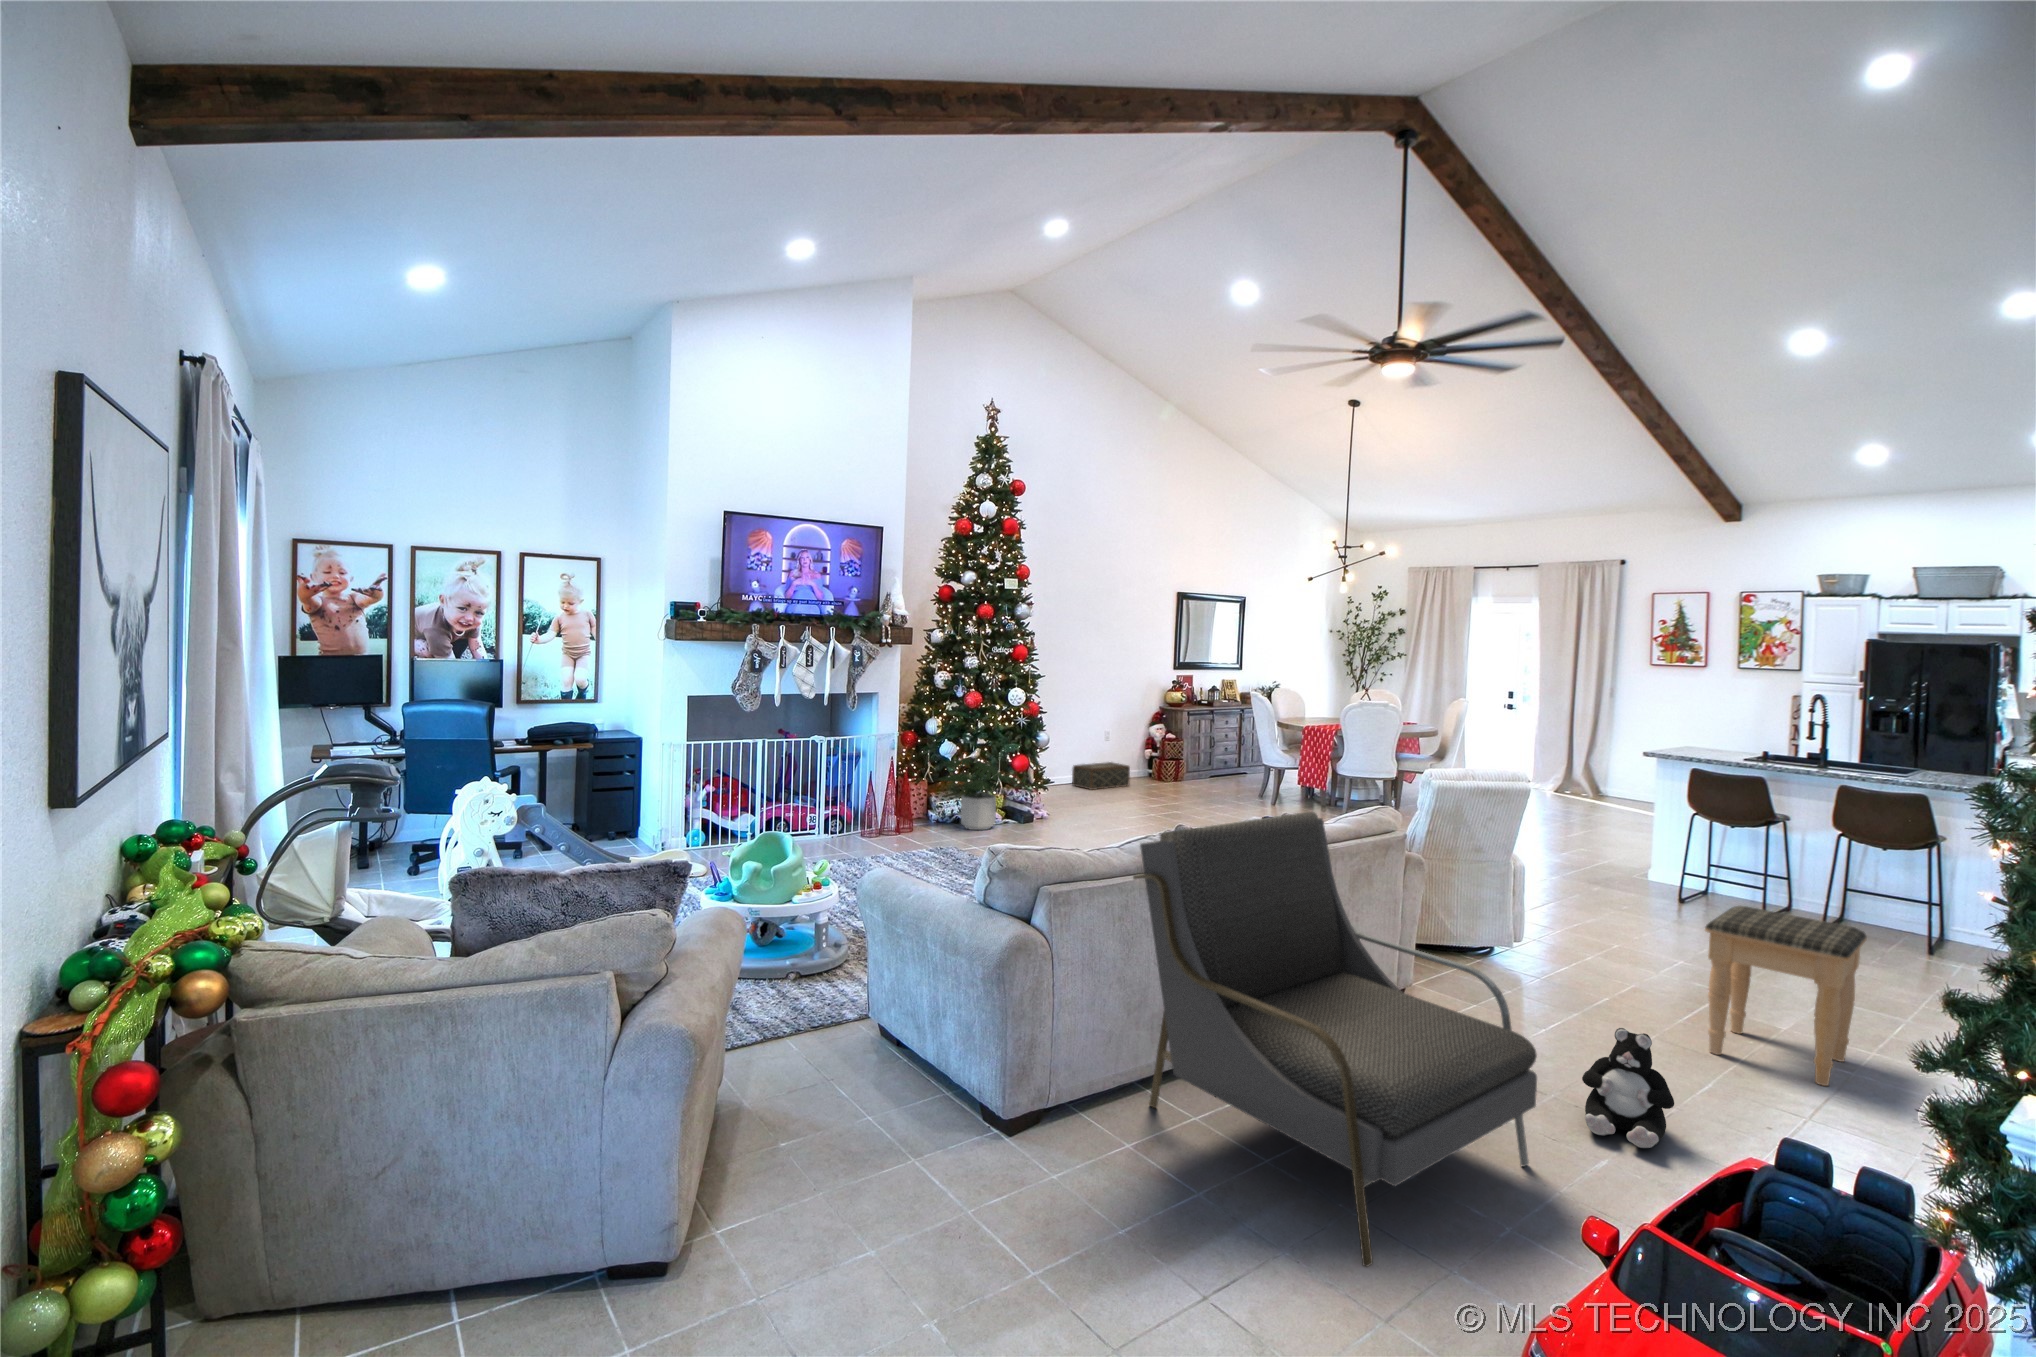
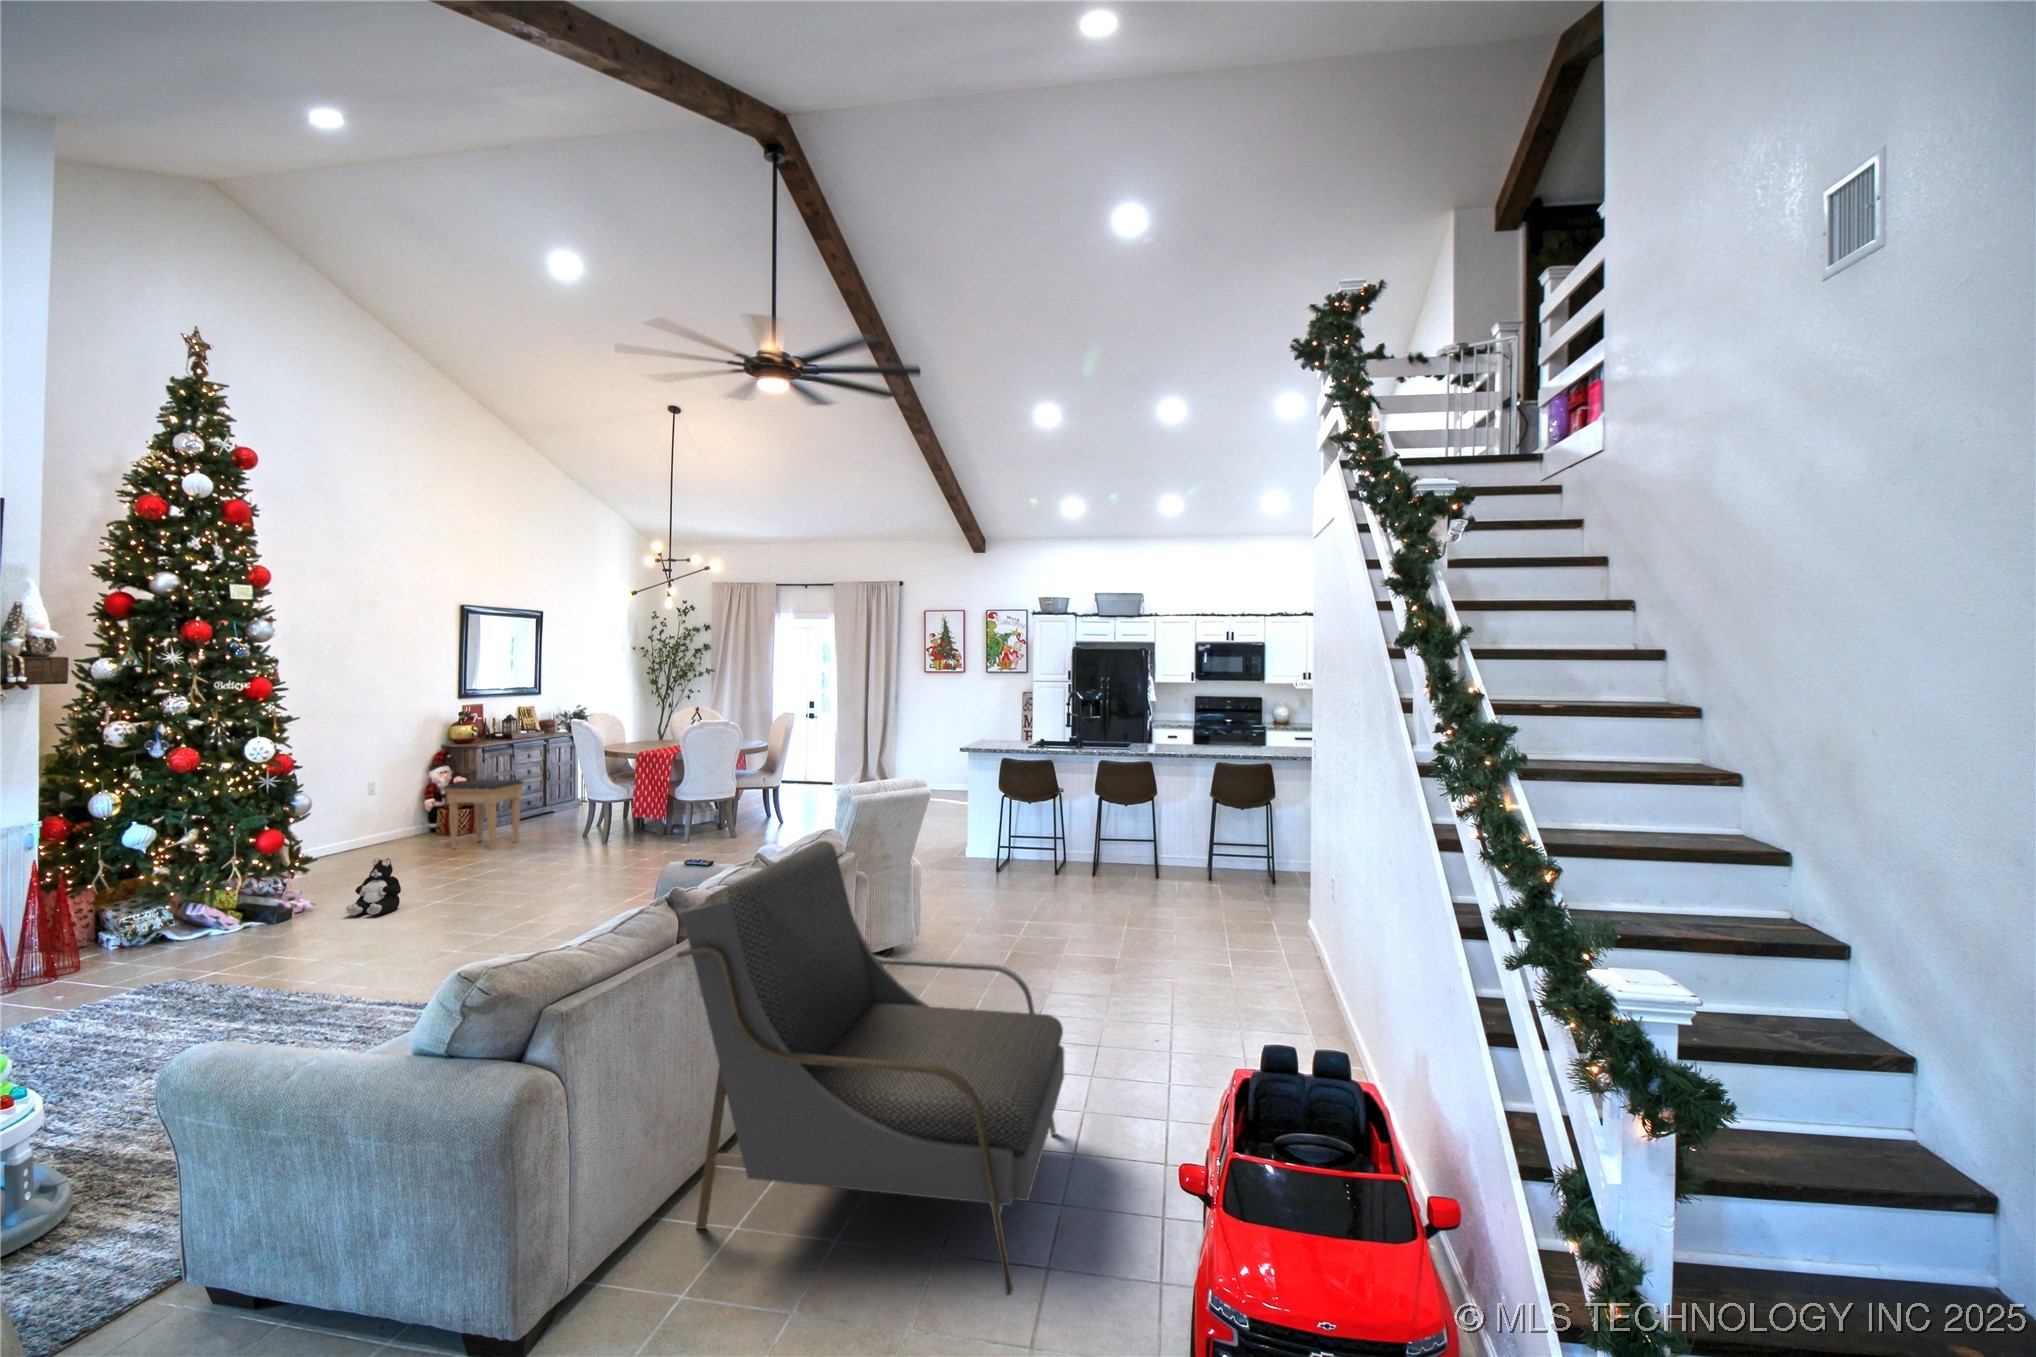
potted plant: present [939,759,1020,830] -> none [123,844,282,946]
woven basket: present [1072,762,1130,790] -> none [327,820,413,859]
footstool: present [1705,906,1867,1086] -> present [445,779,524,850]
plush toy: present [1582,1028,1674,1148] -> present [346,859,401,915]

